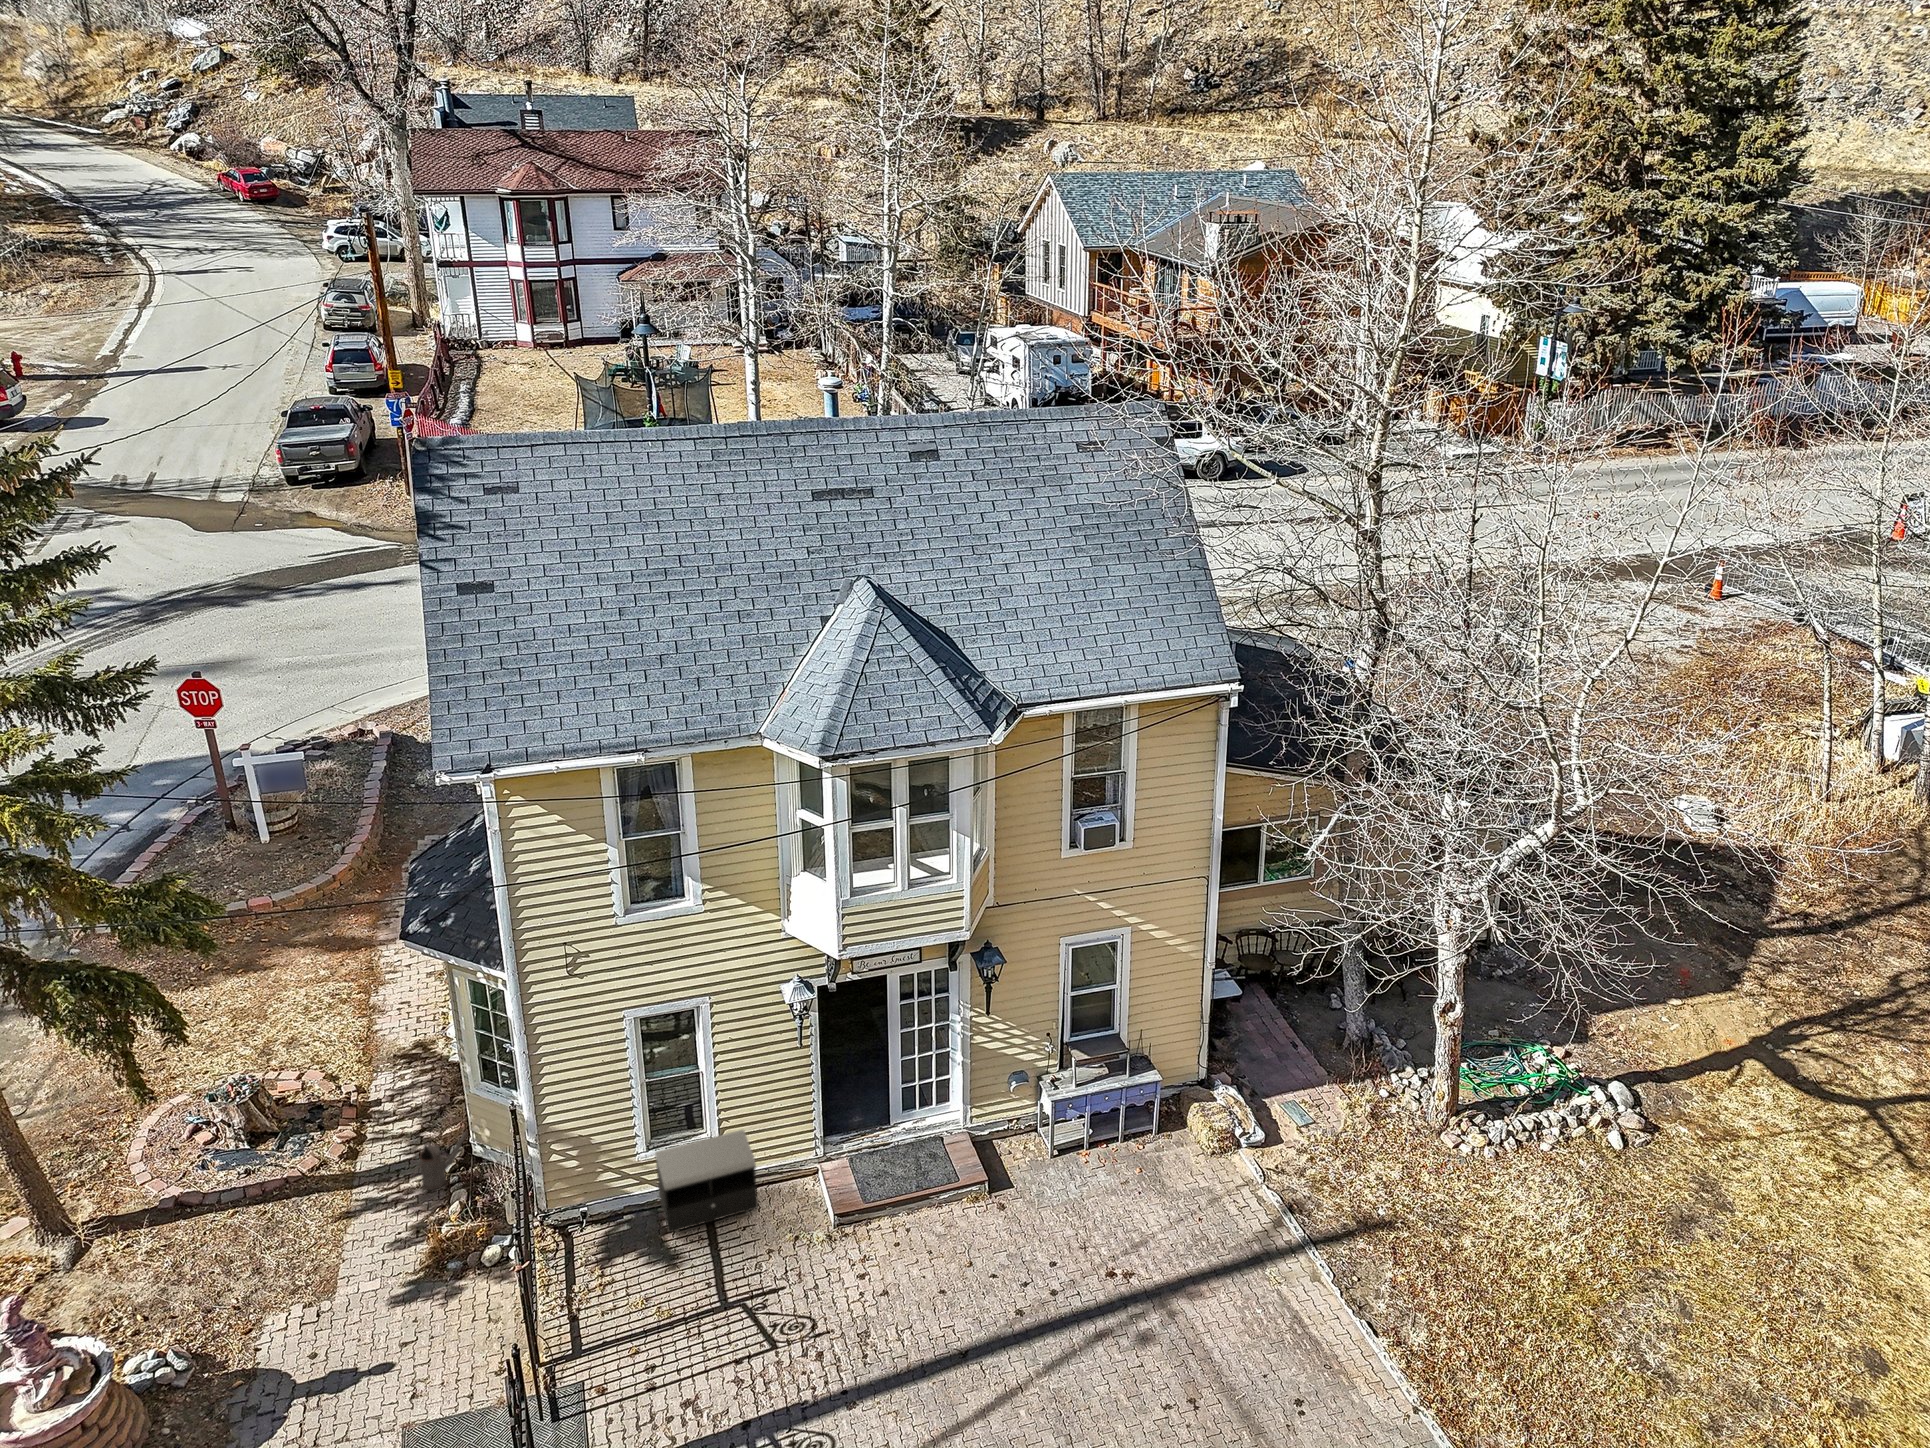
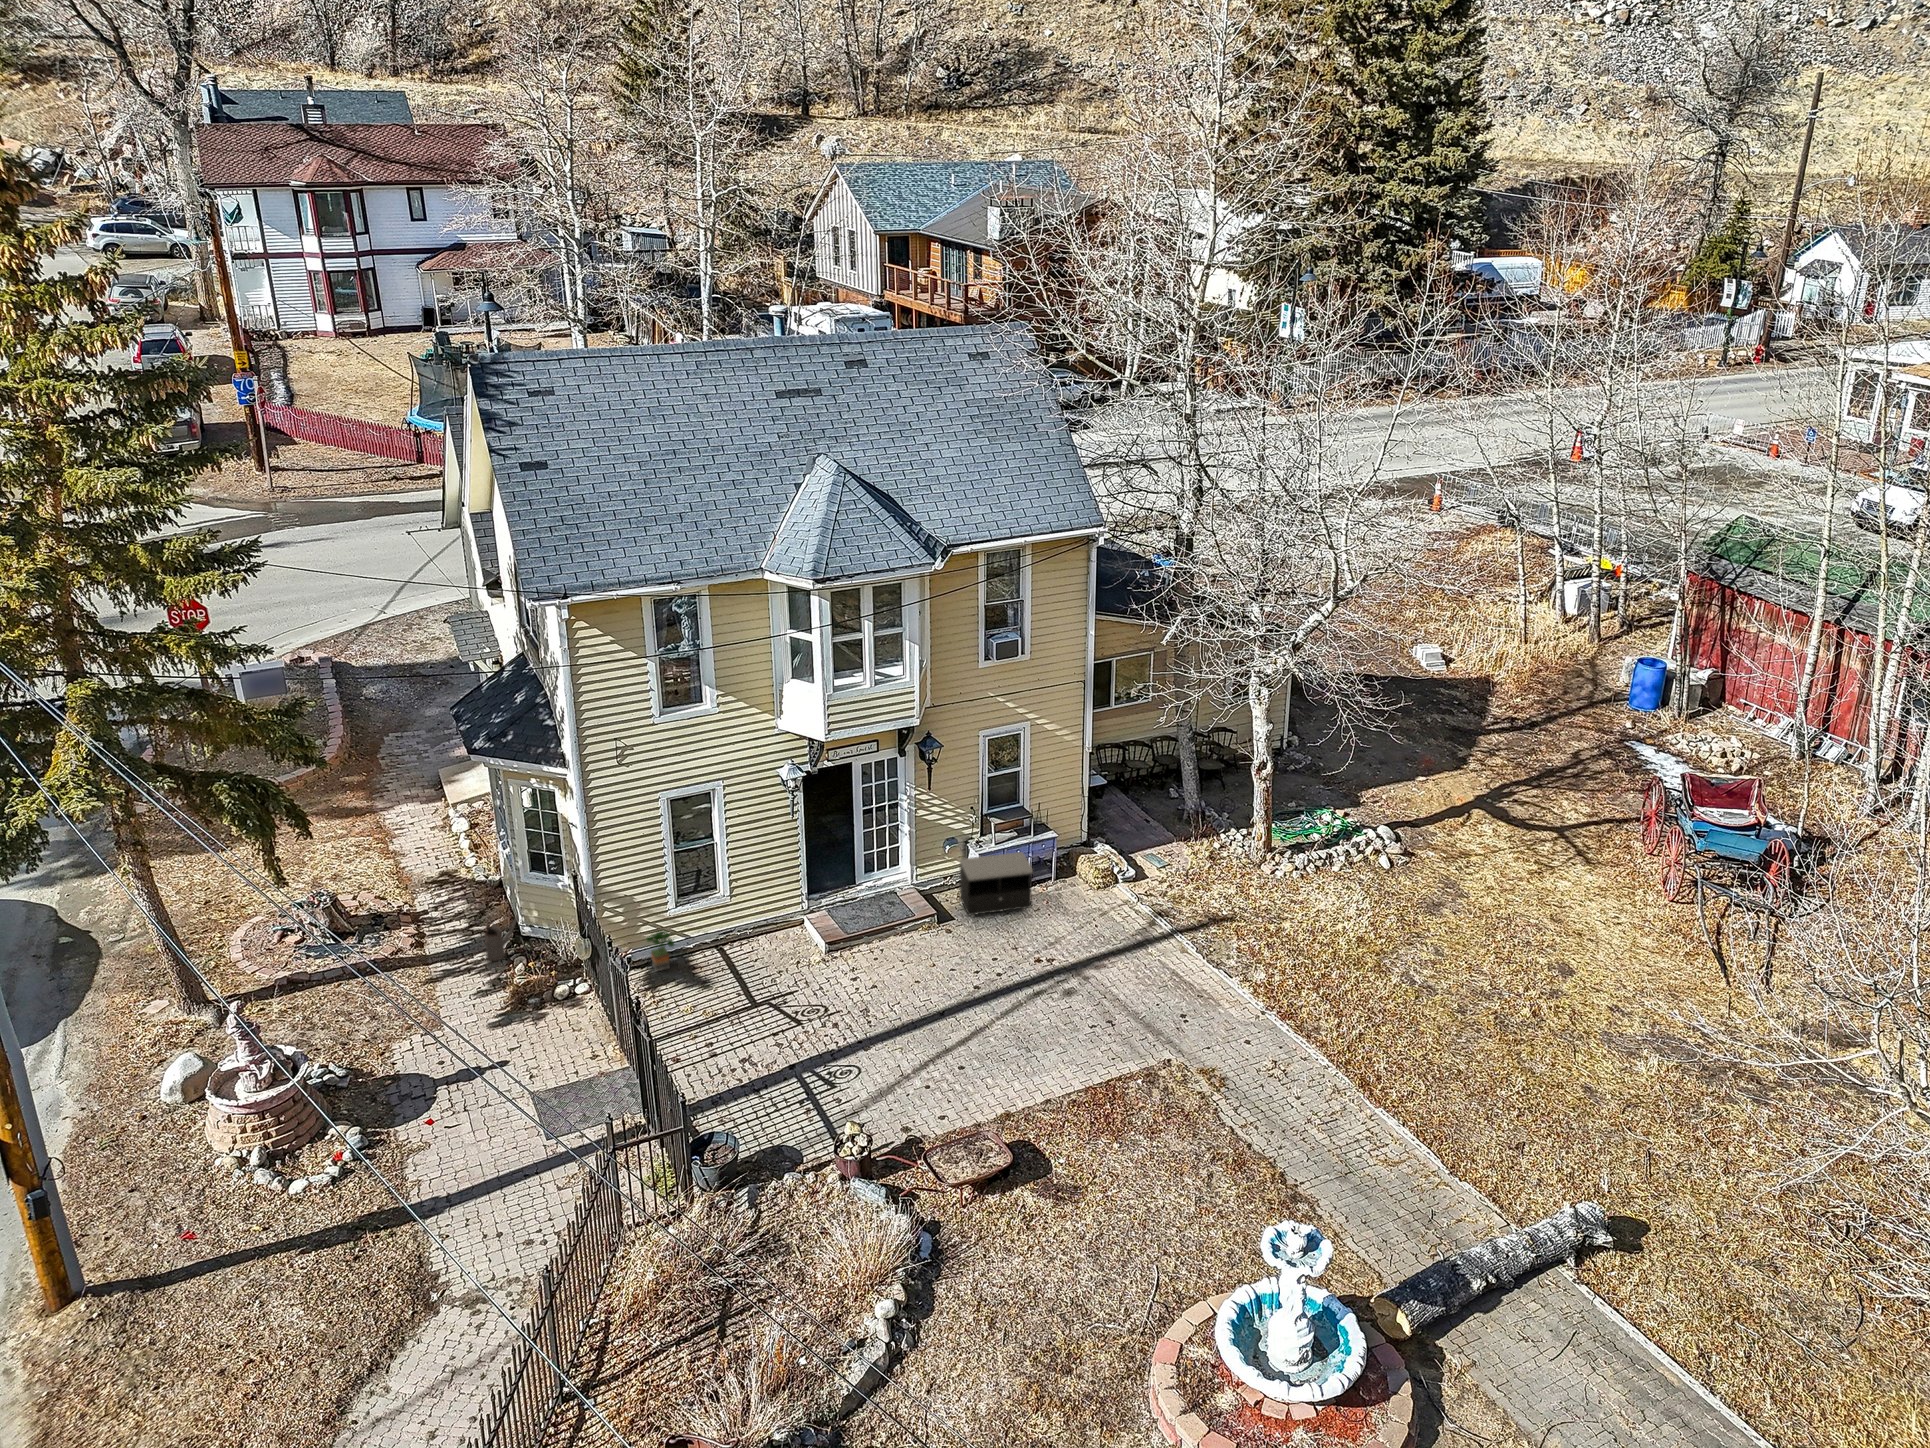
storage bench: present [655,1130,758,1232] -> present [960,852,1033,917]
potted tree: none [605,1177,642,1231] -> present [646,930,674,971]

